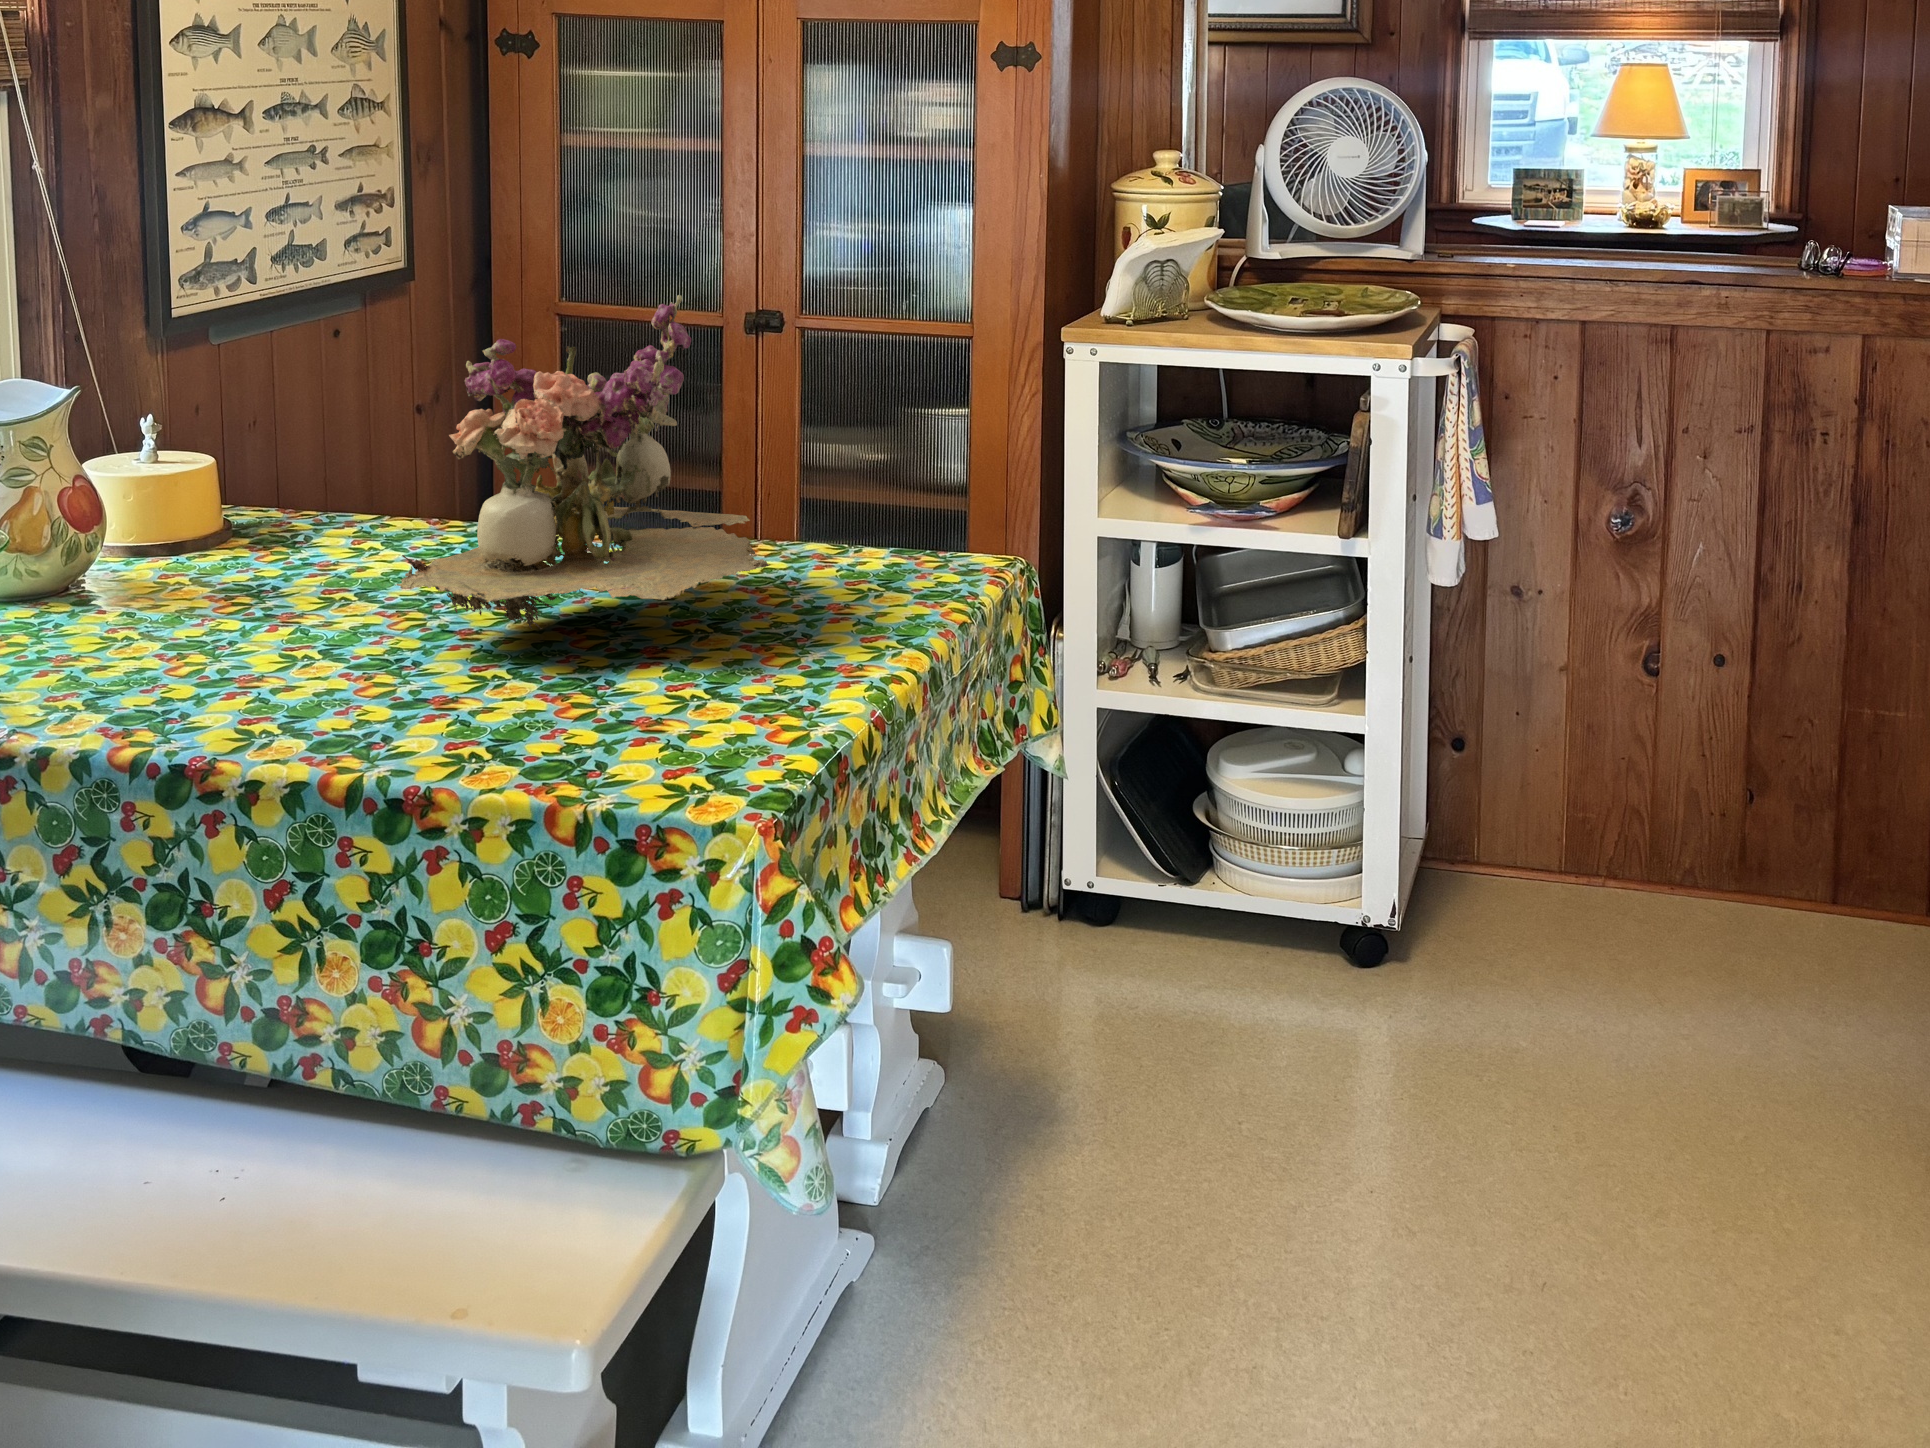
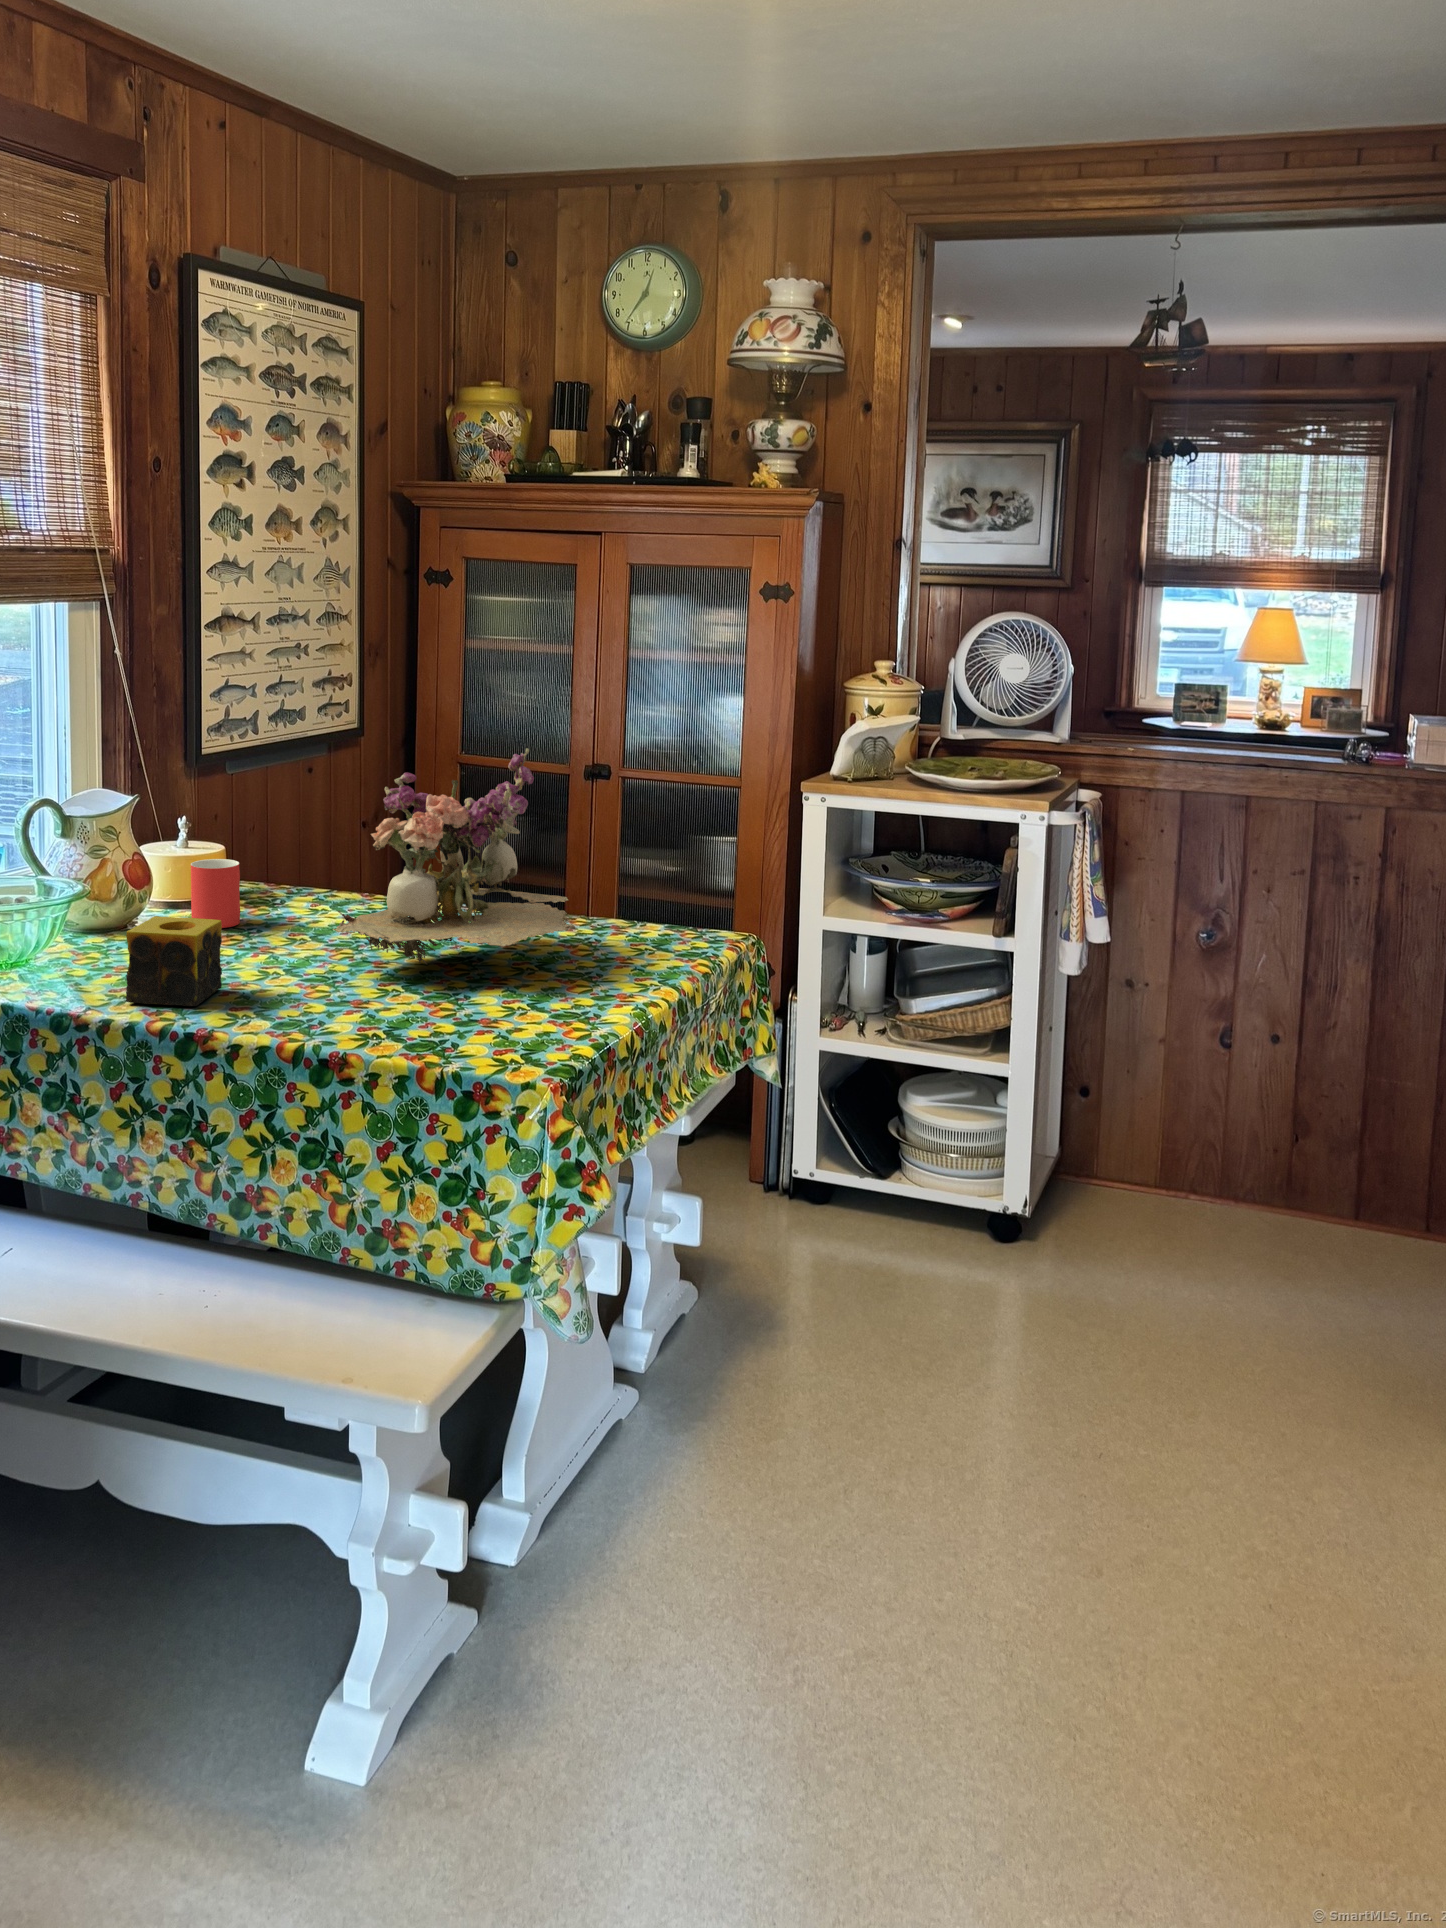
mug: none [164,479,244,586] -> present [191,859,240,928]
candle: none [70,578,224,718] -> present [126,916,222,1006]

